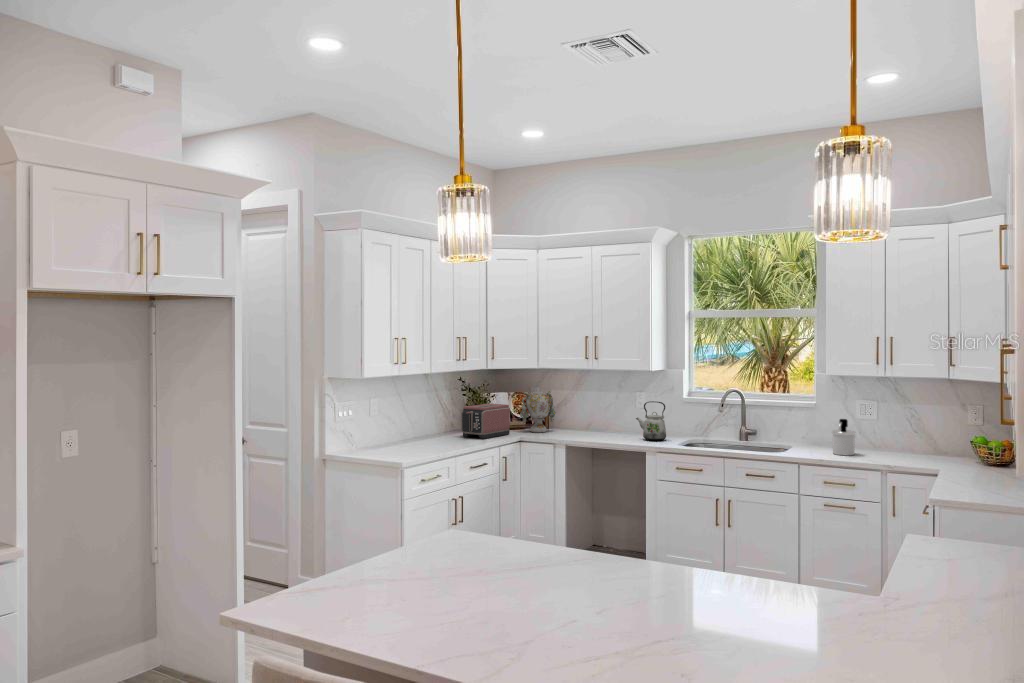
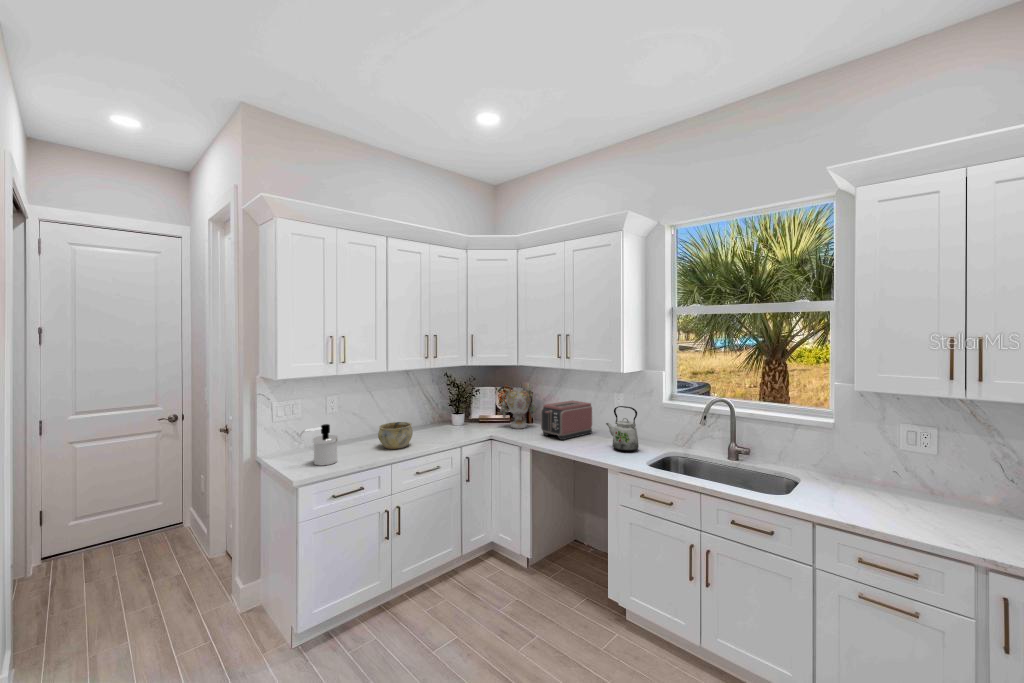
toaster: present [461,404,510,439] -> present [541,401,592,440]
soap dispenser: present [832,419,855,455] -> present [299,424,338,466]
ceramic bowl: none [428,423,461,447] -> present [378,422,413,449]

